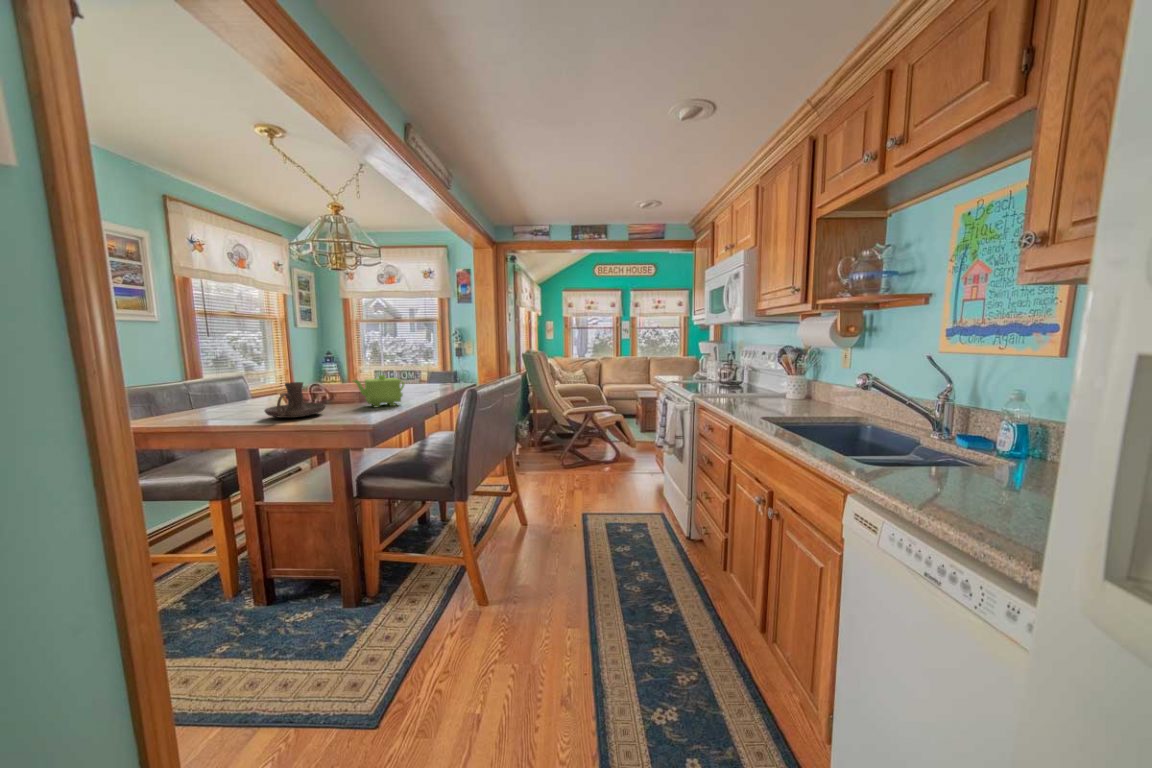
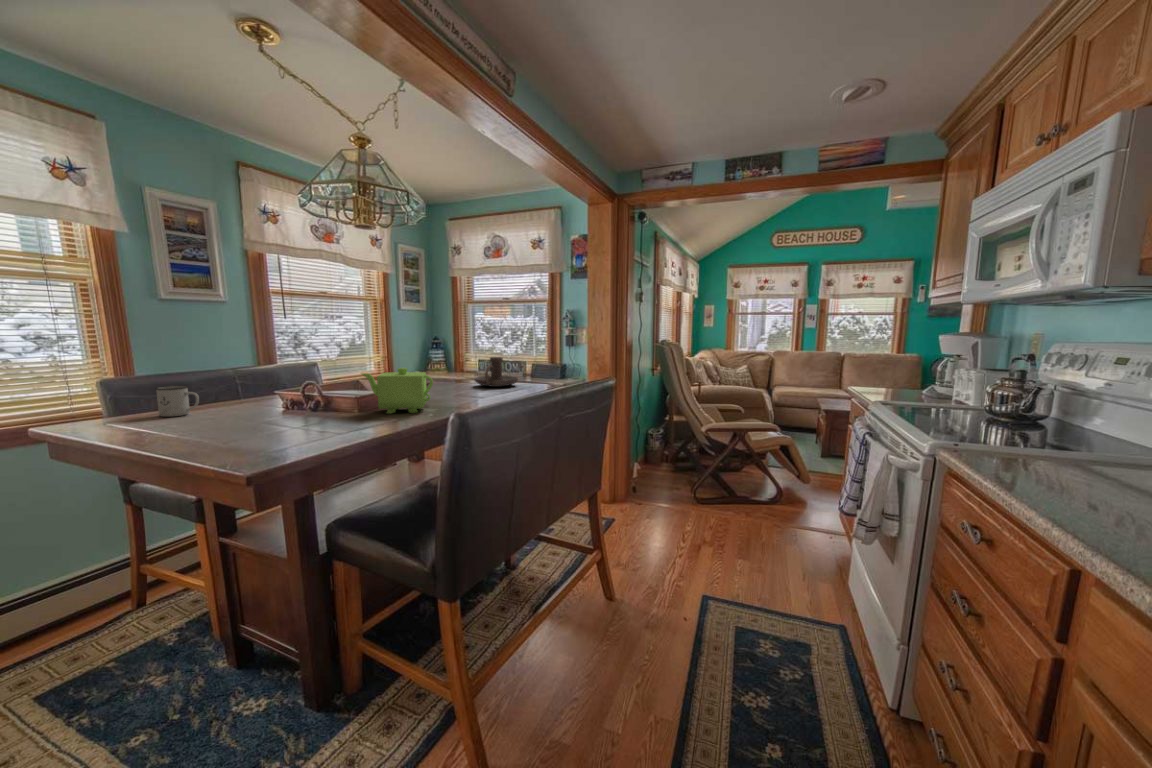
candle holder: present [265,382,326,418] -> present [475,357,518,387]
mug: none [173,398,211,423] -> present [156,386,199,417]

